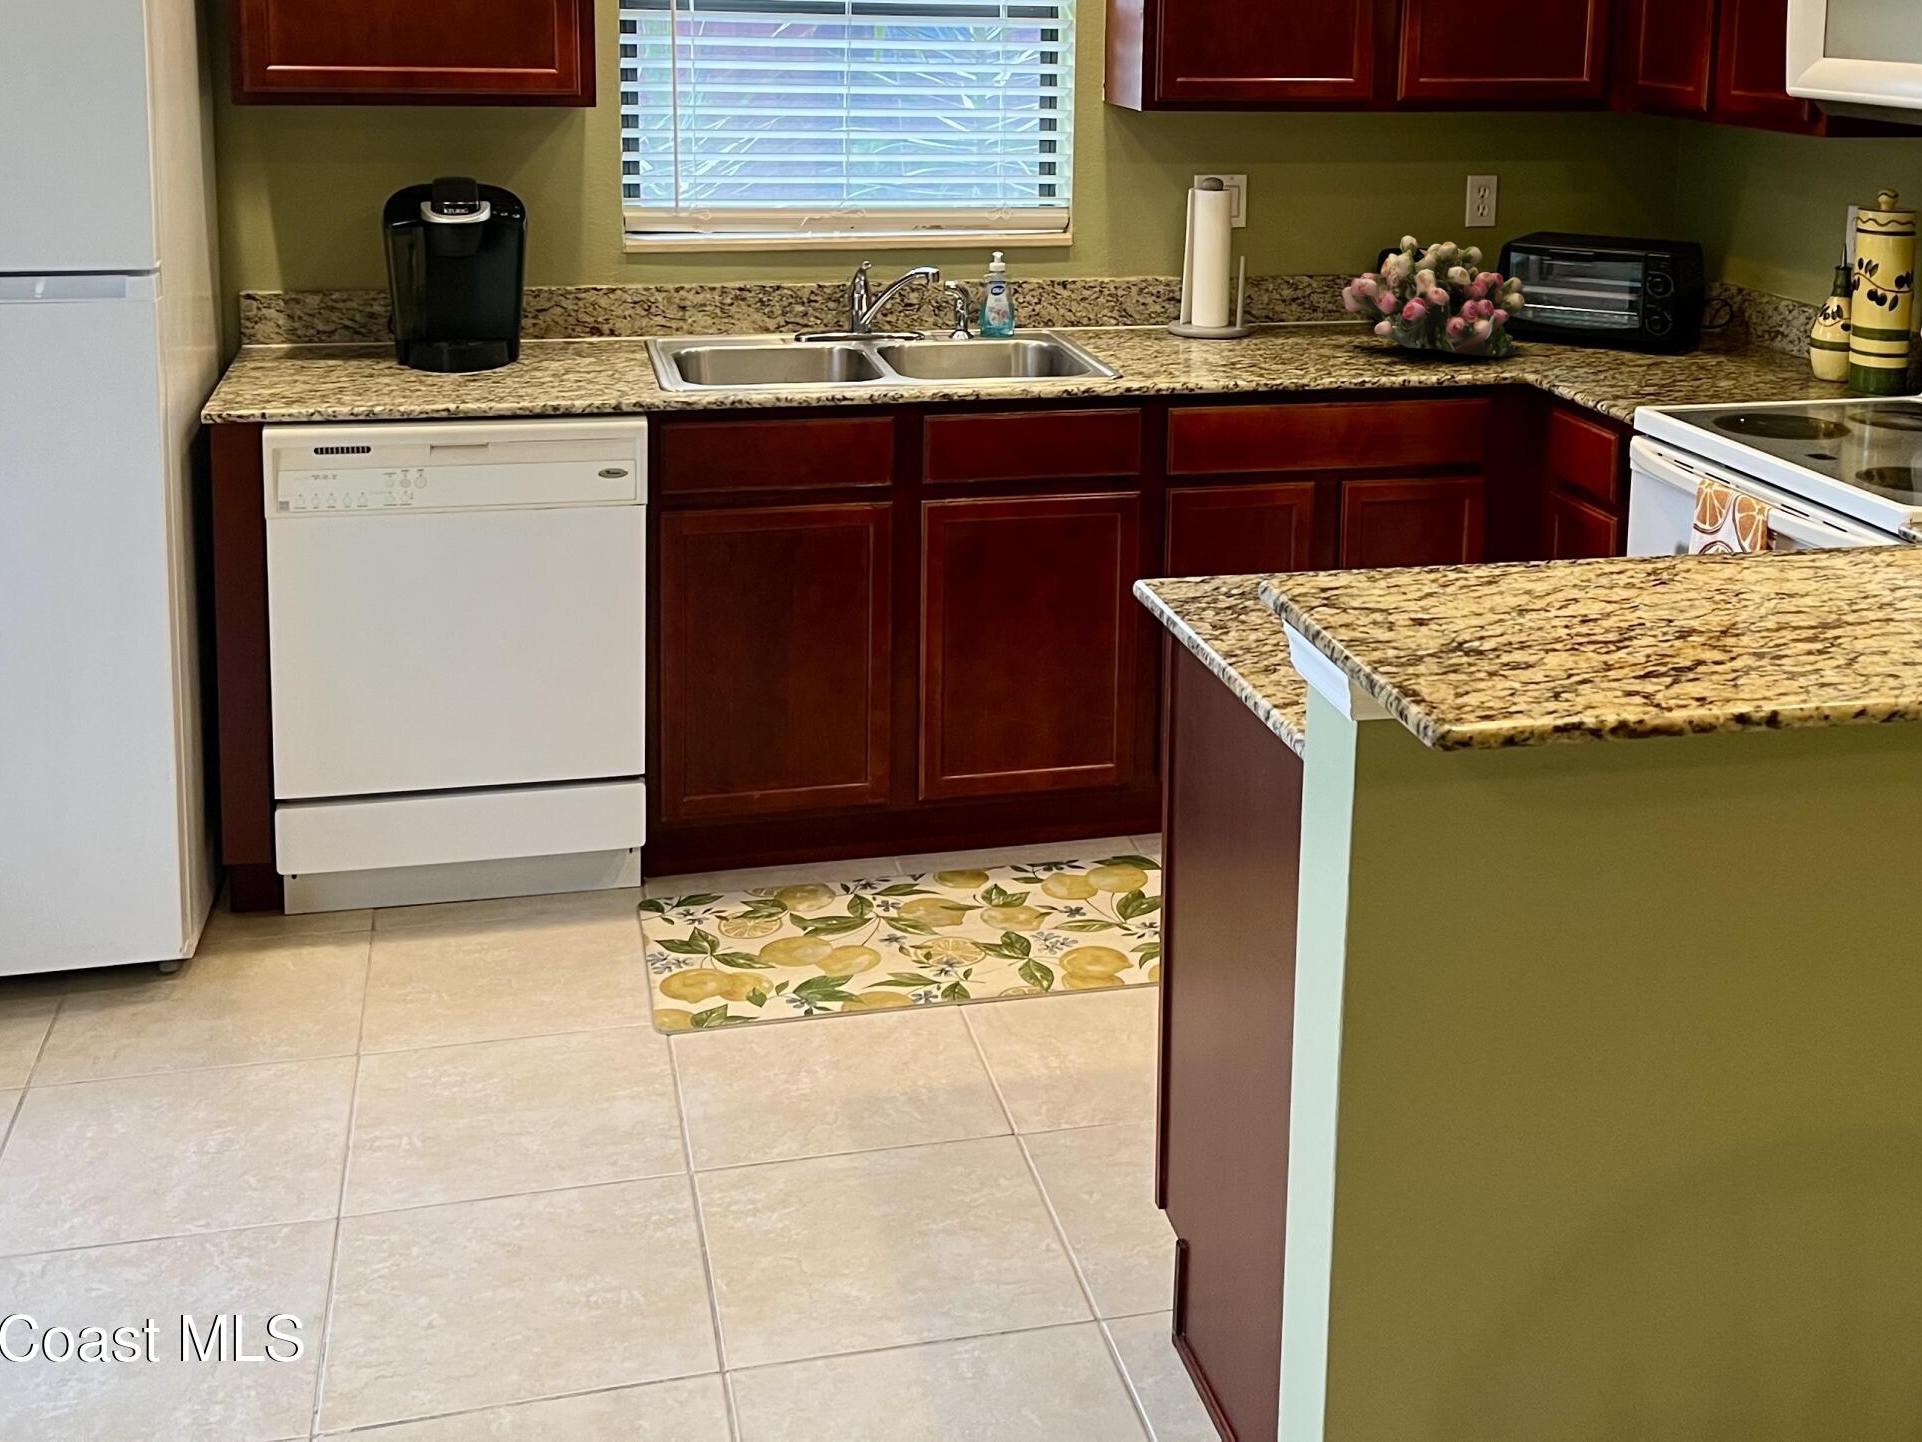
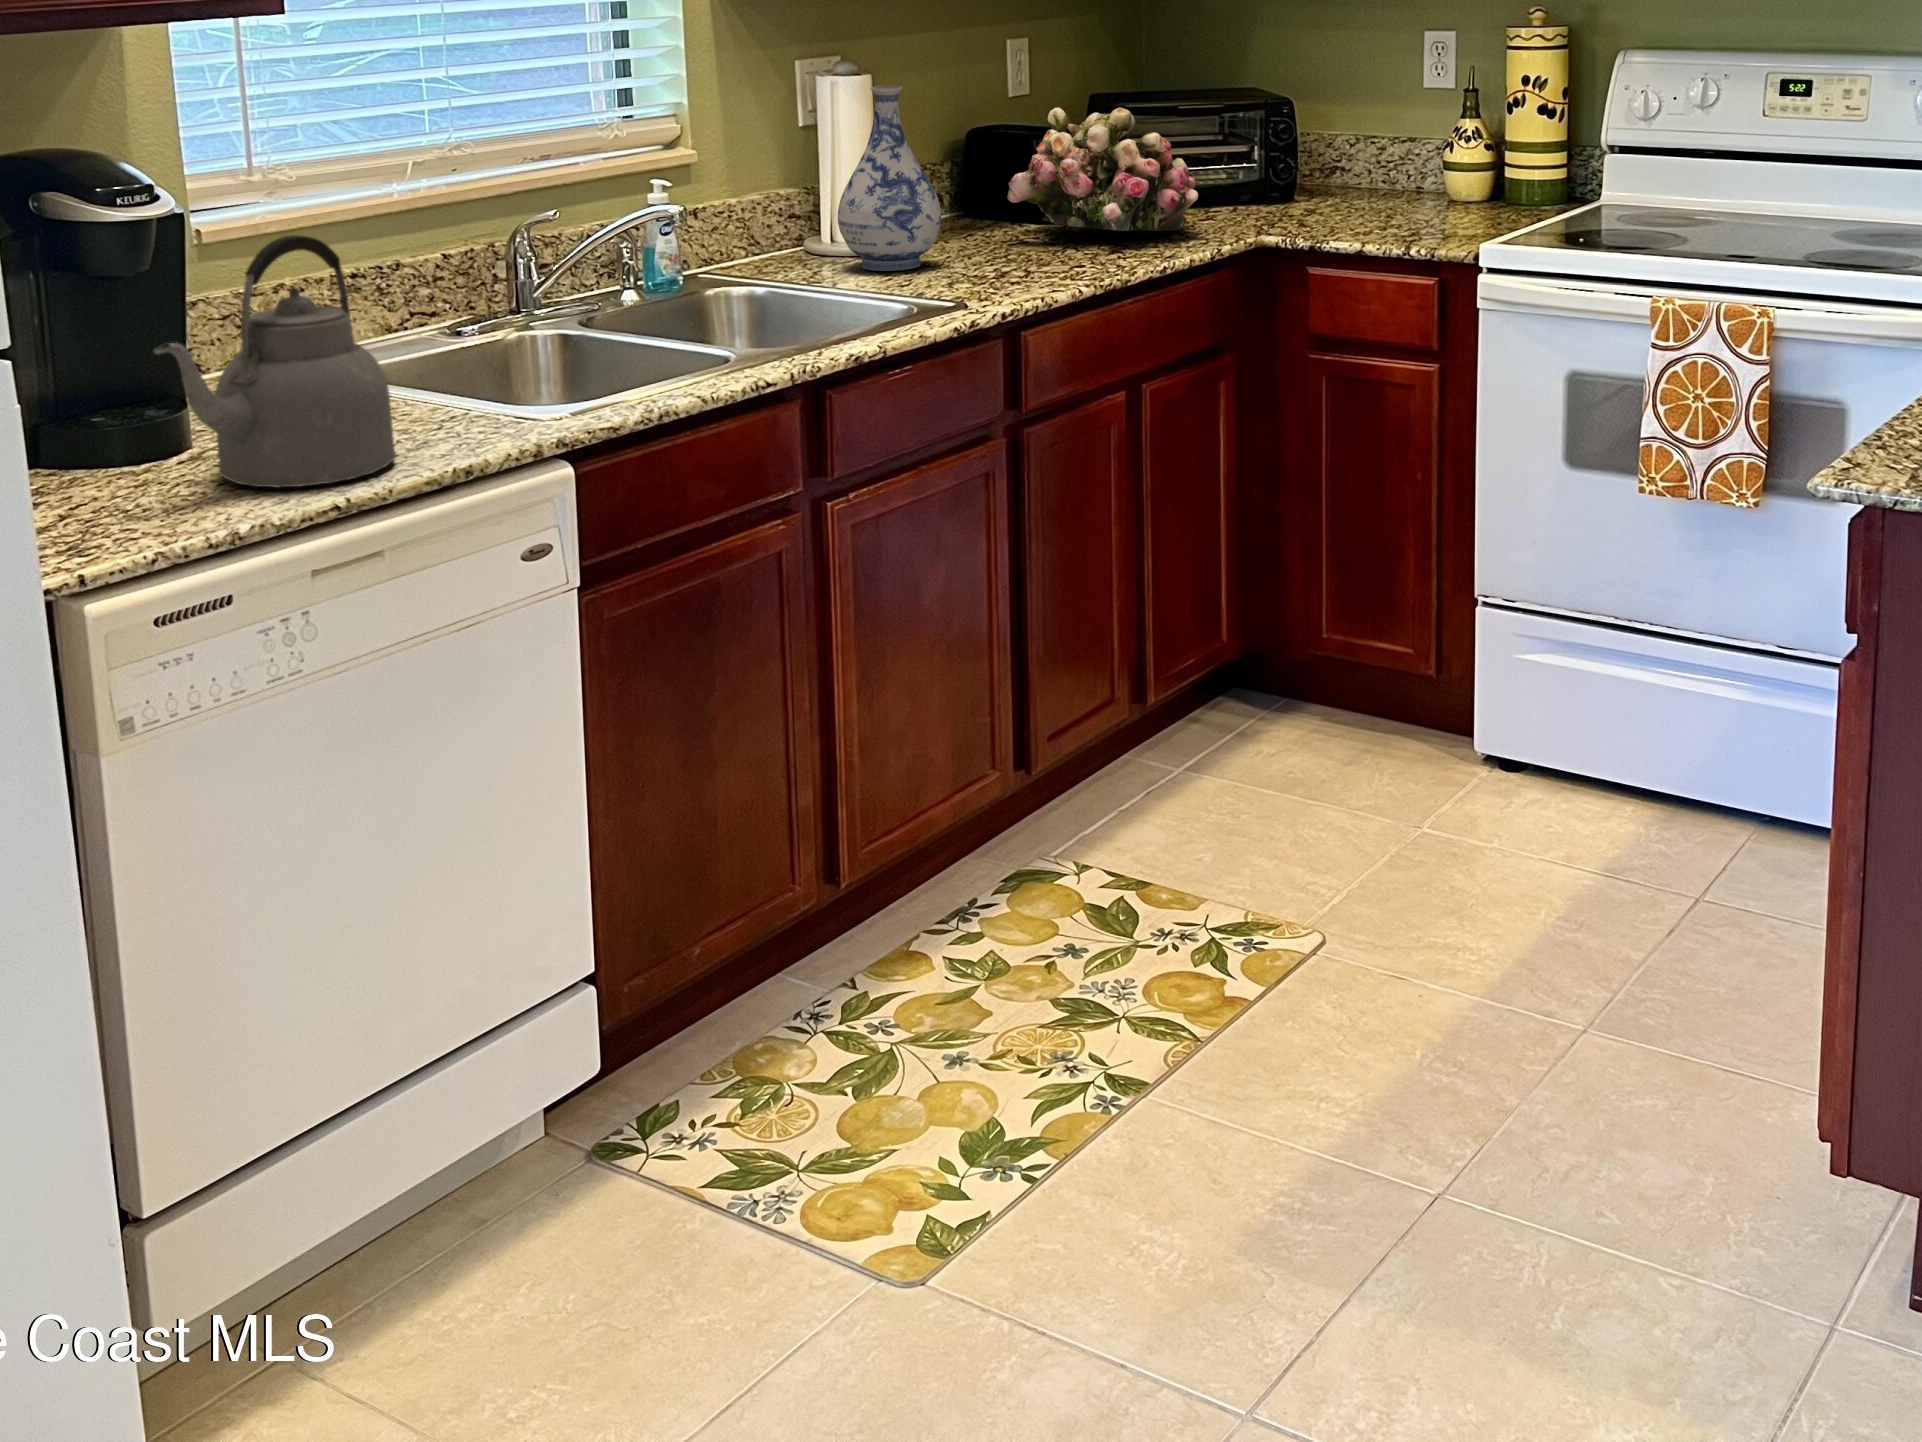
vase: none [1166,201,1248,349] -> present [838,85,941,271]
kettle: none [394,249,554,400] -> present [154,235,396,487]

